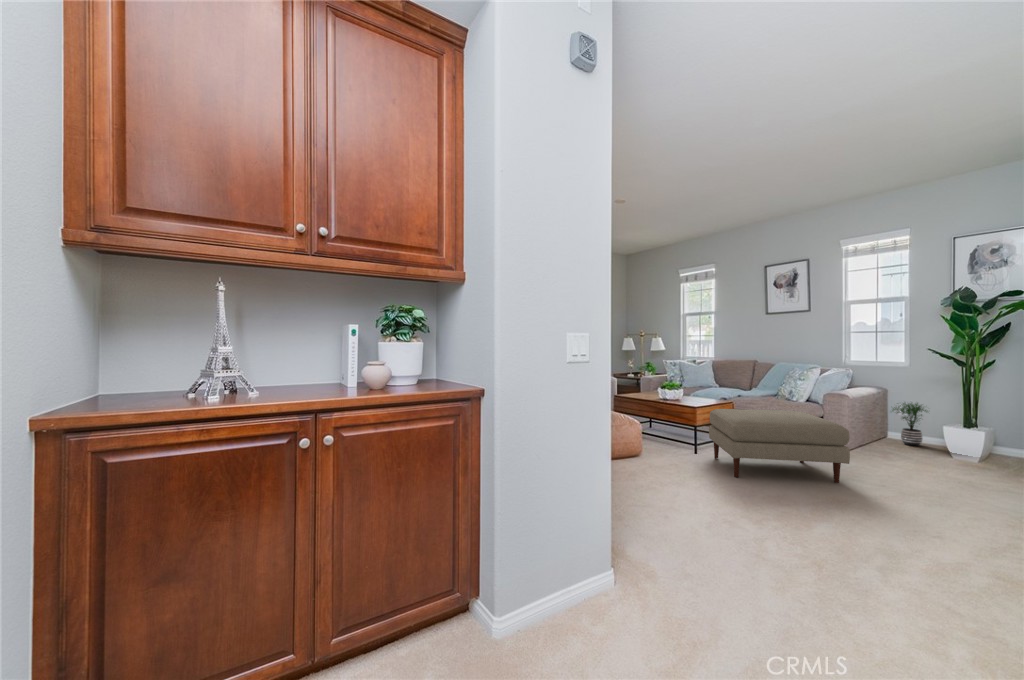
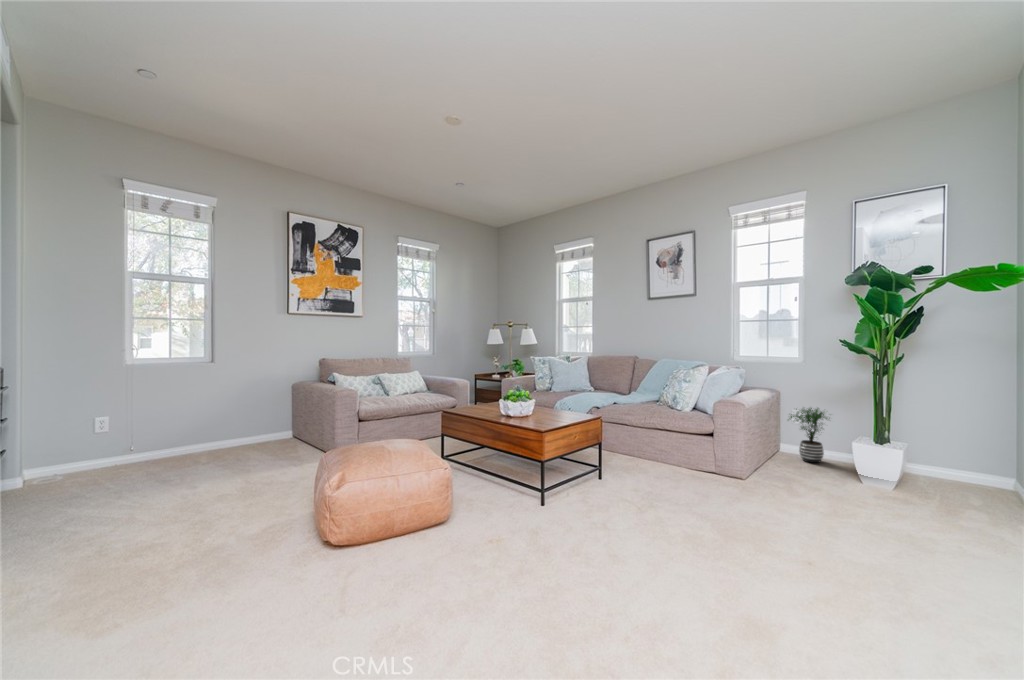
ottoman: present [709,409,850,483] -> none [560,436,757,562]

